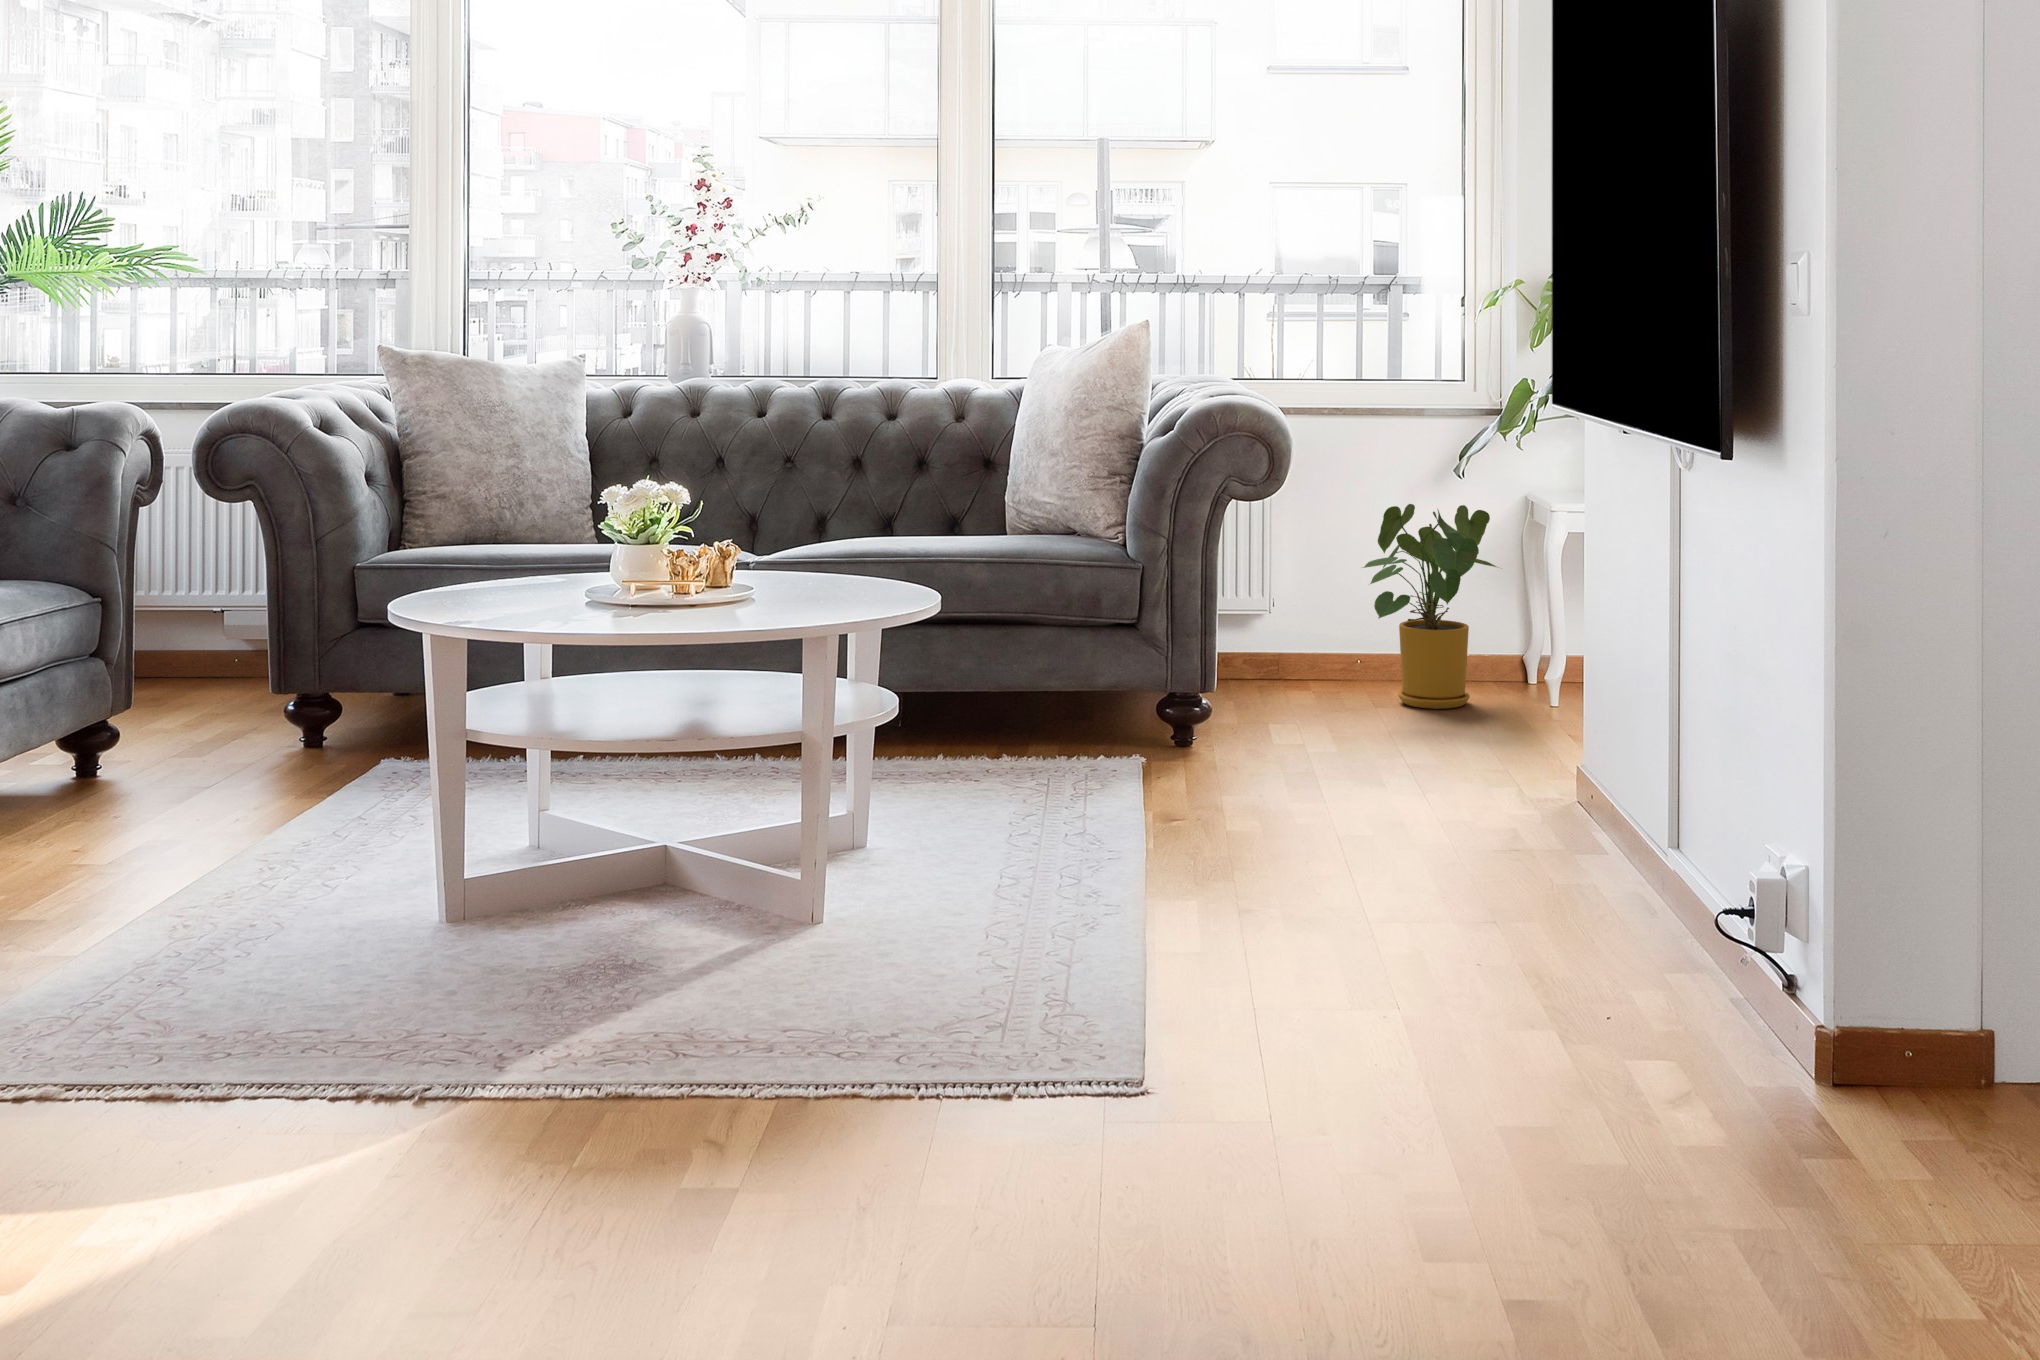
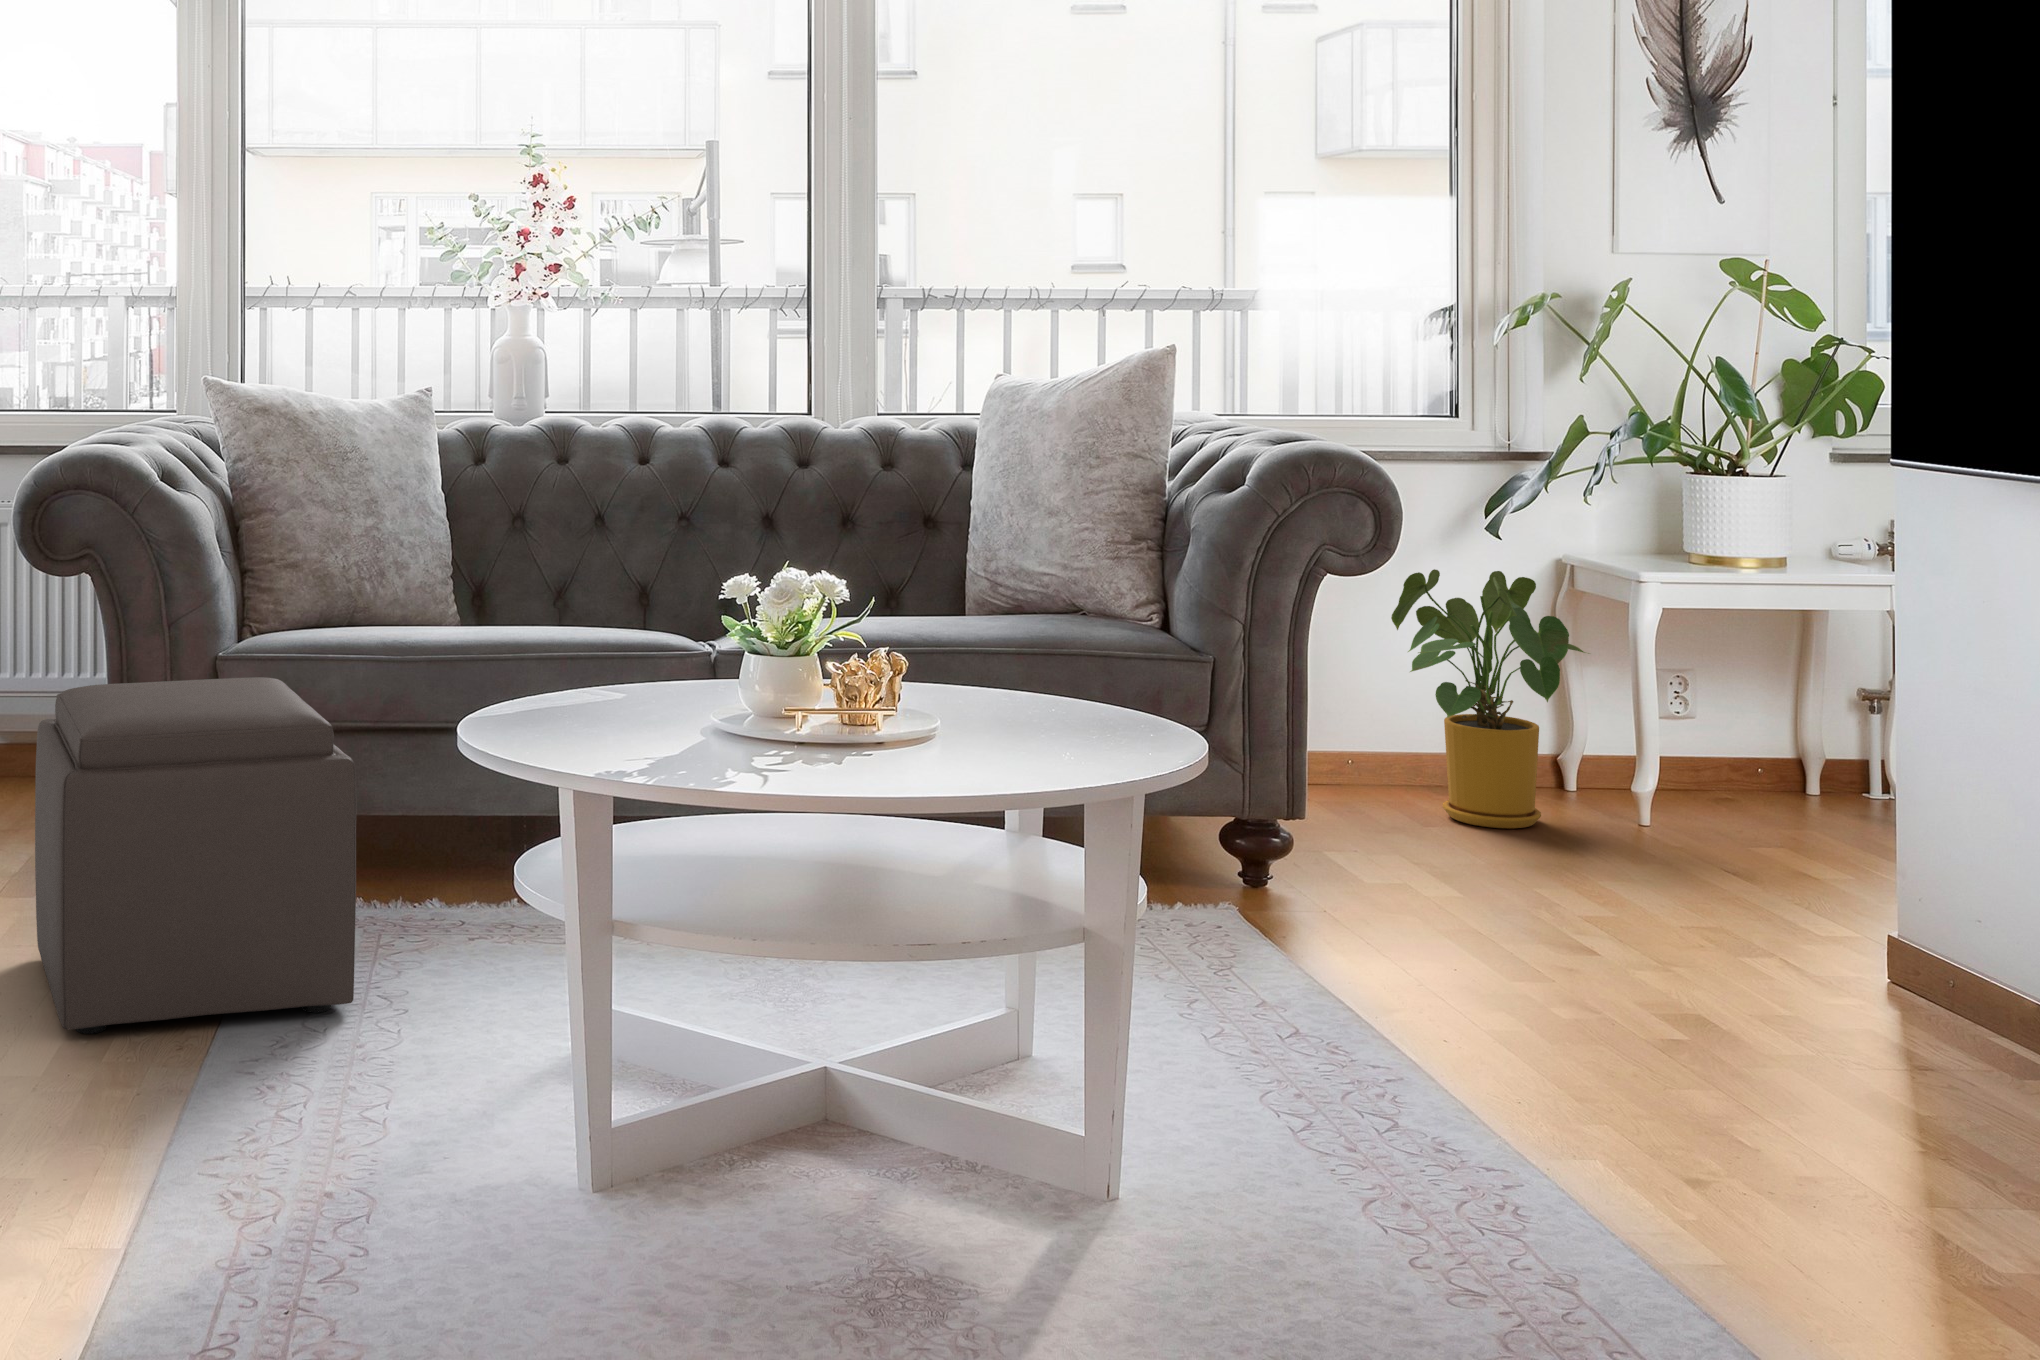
ottoman: none [133,576,384,837] -> present [35,677,356,1034]

